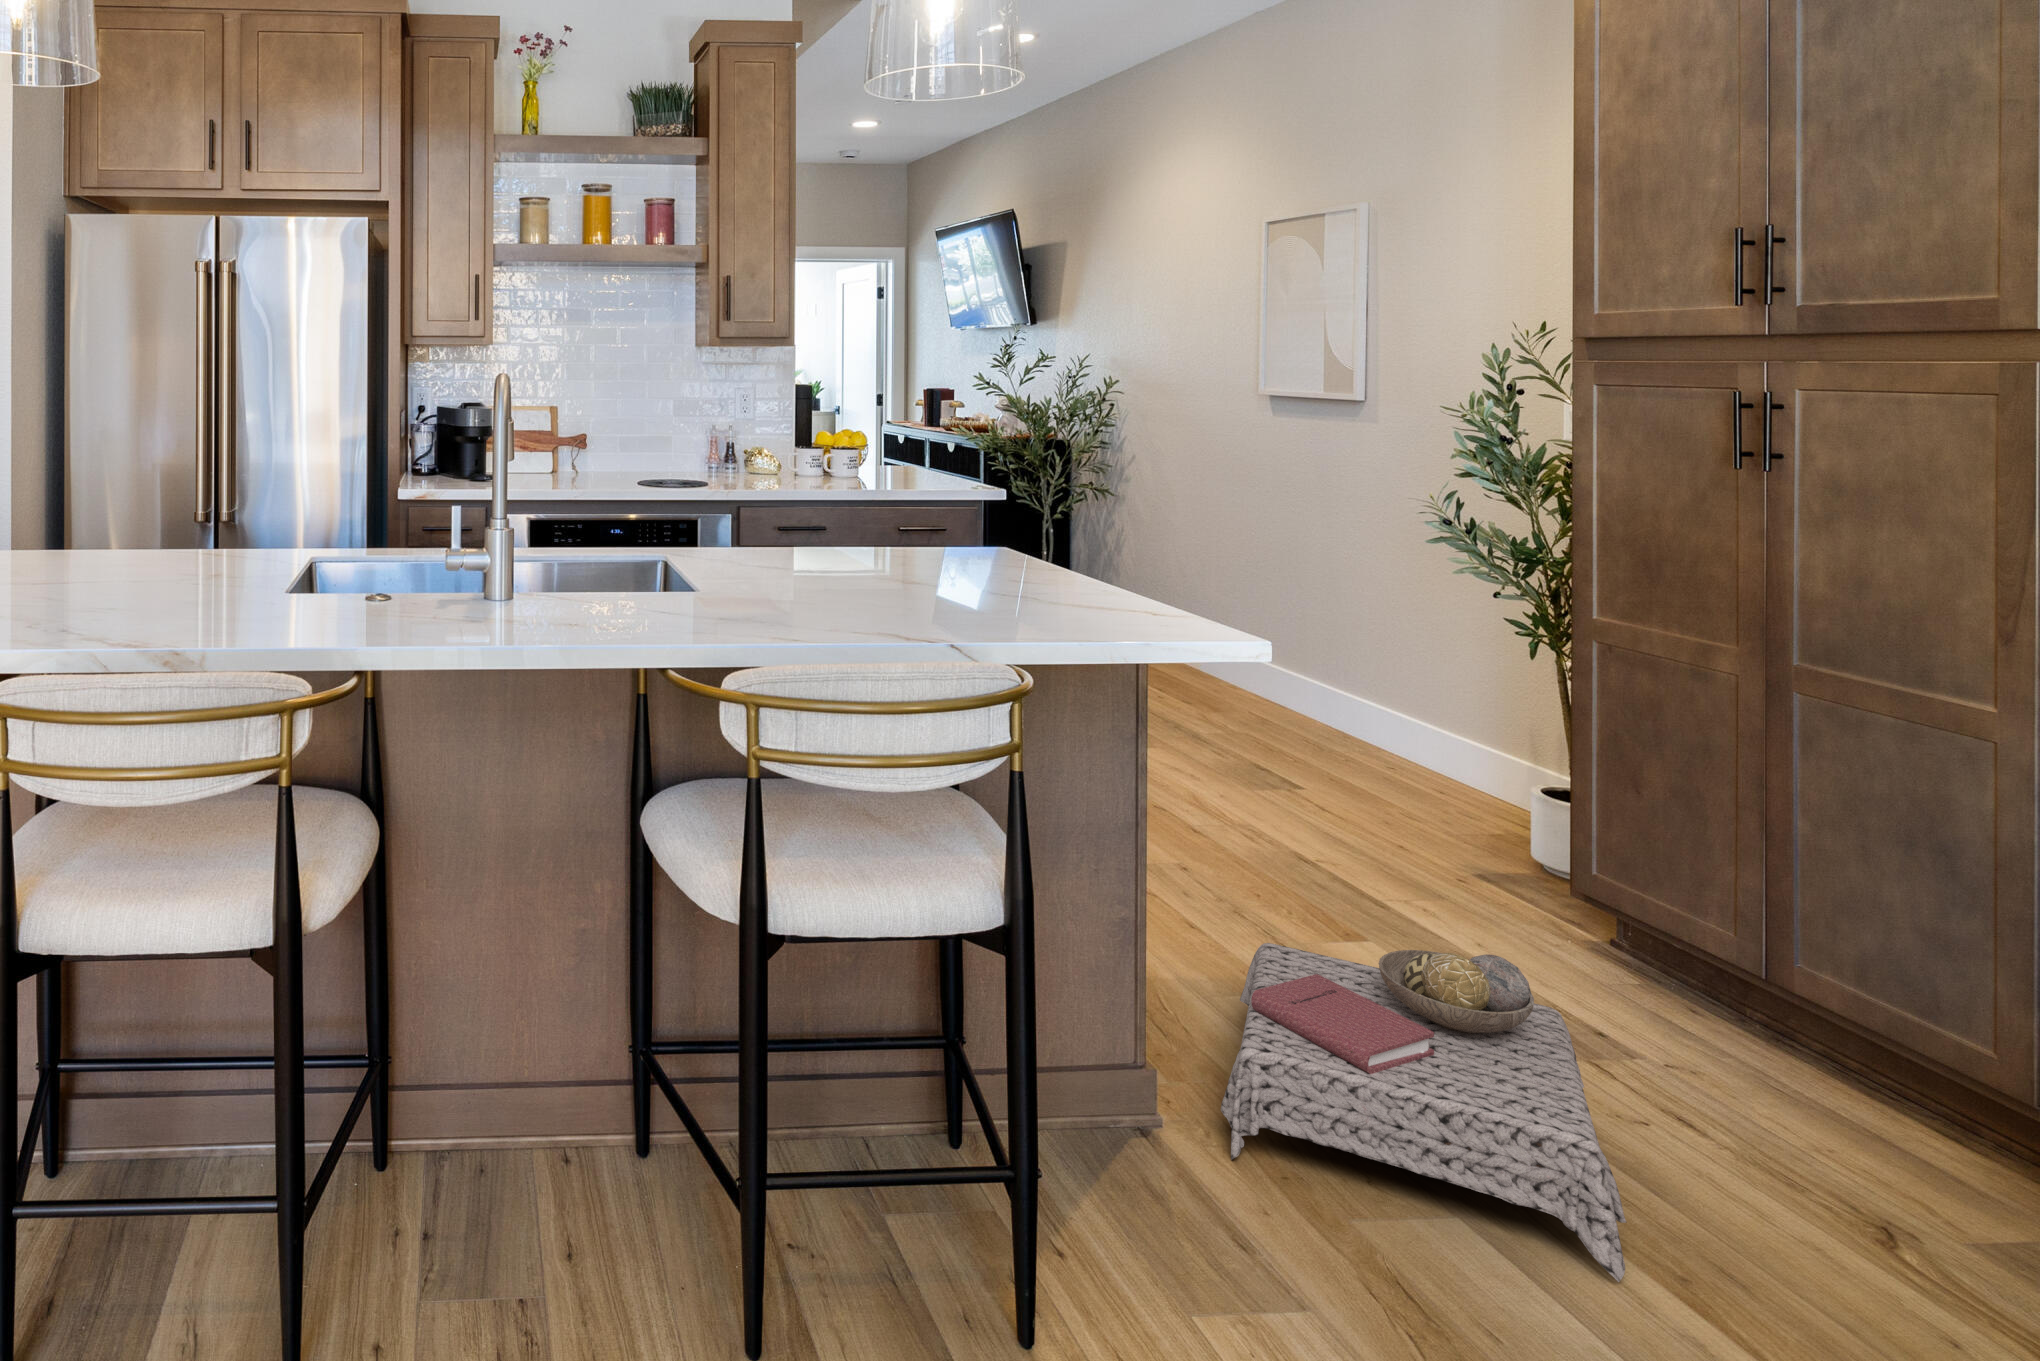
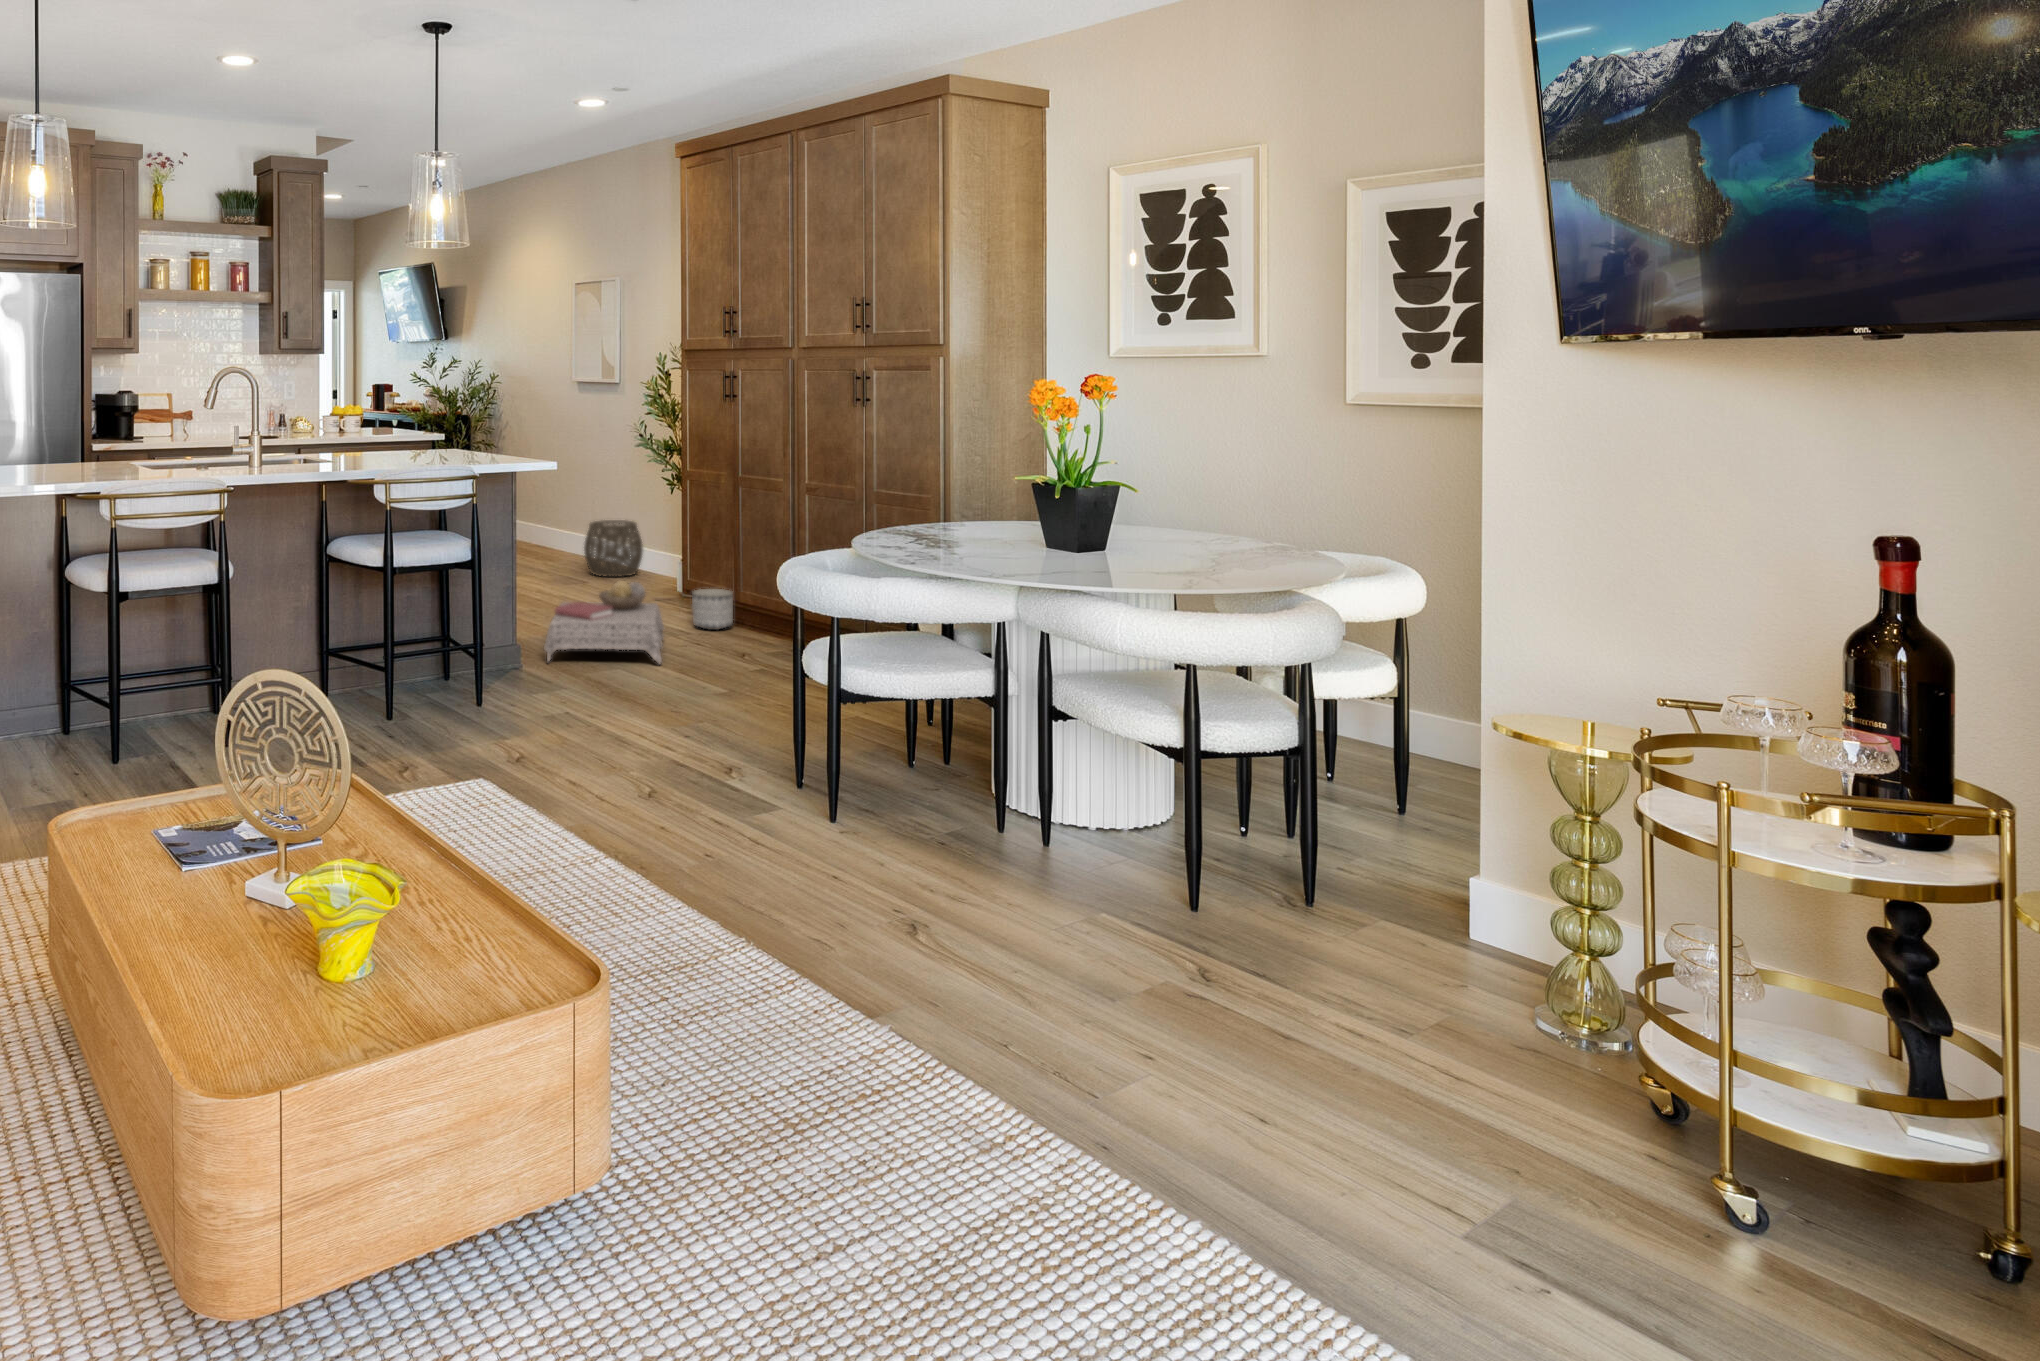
woven basket: none [1286,661,1425,784] -> present [584,520,643,577]
planter: none [1641,947,1789,1085] -> present [692,589,733,630]

